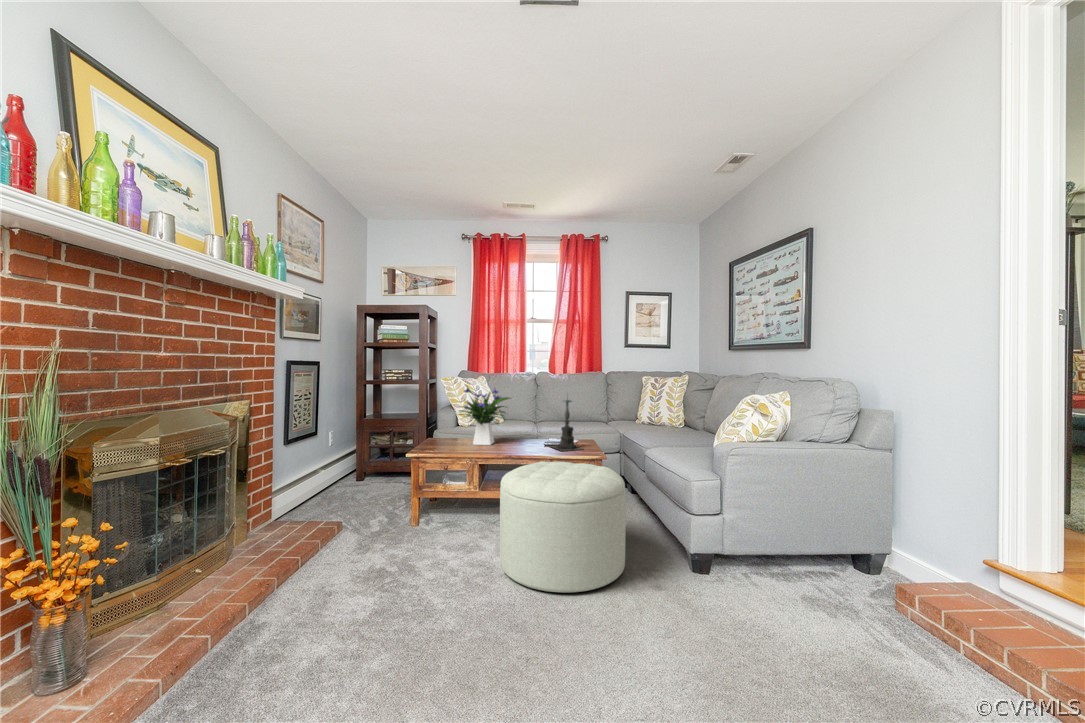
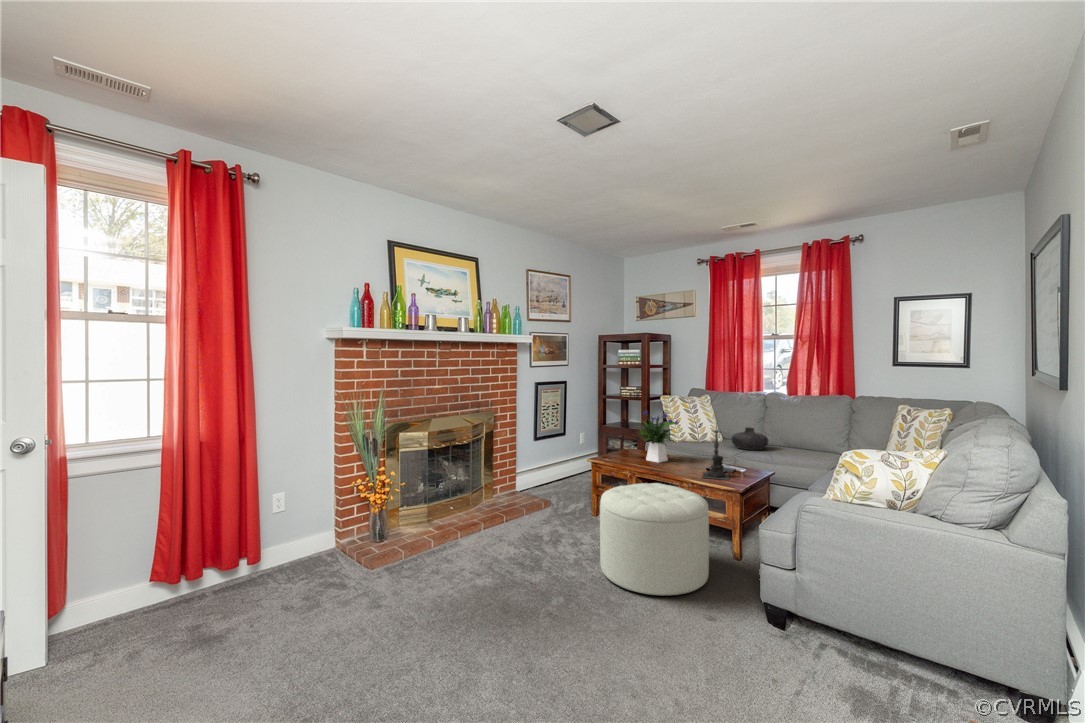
vase: none [517,404,551,426] -> present [731,427,768,450]

